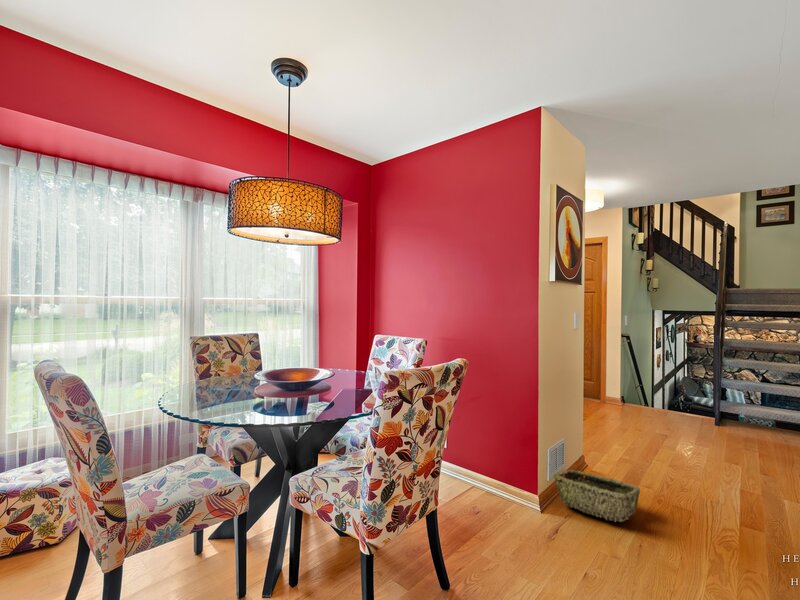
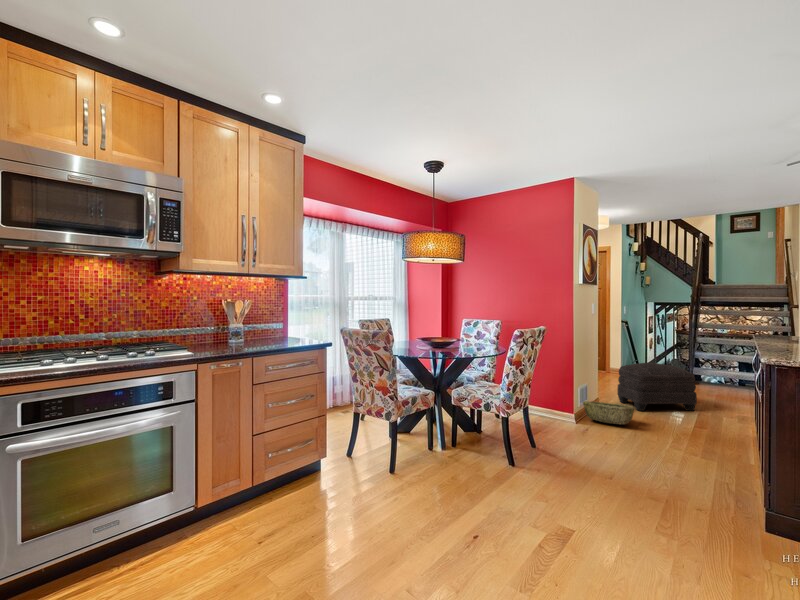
ottoman: none [613,403,740,485] -> present [618,363,697,411]

